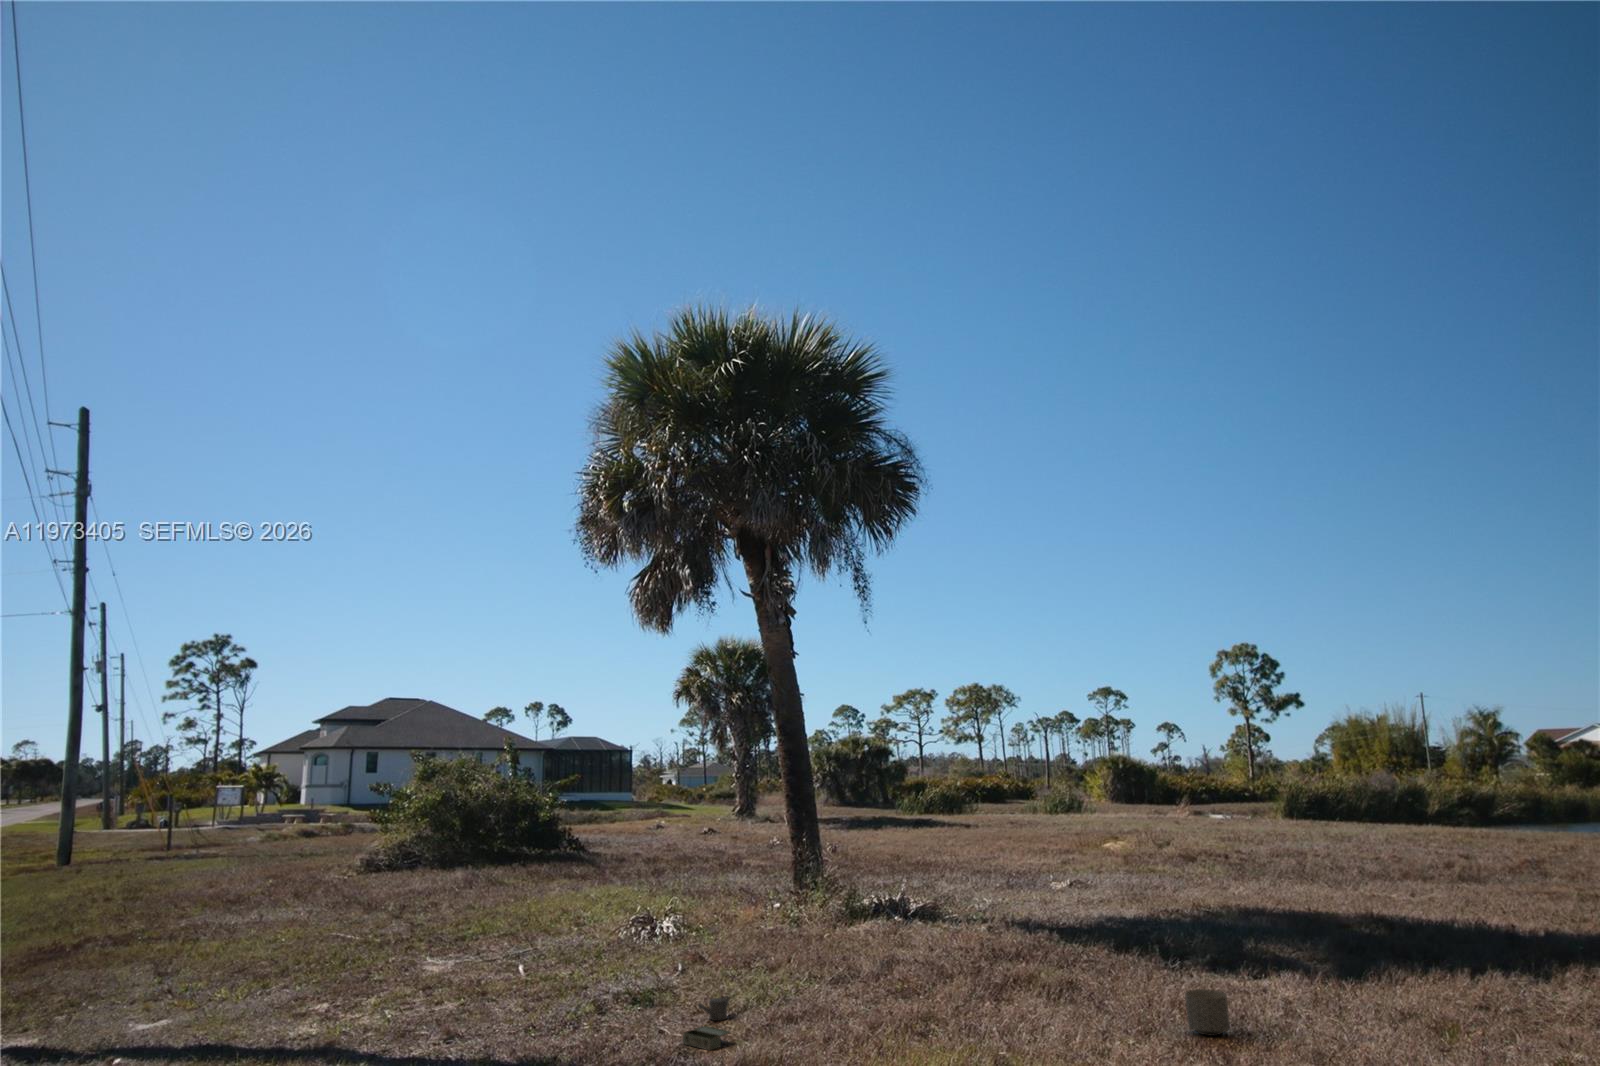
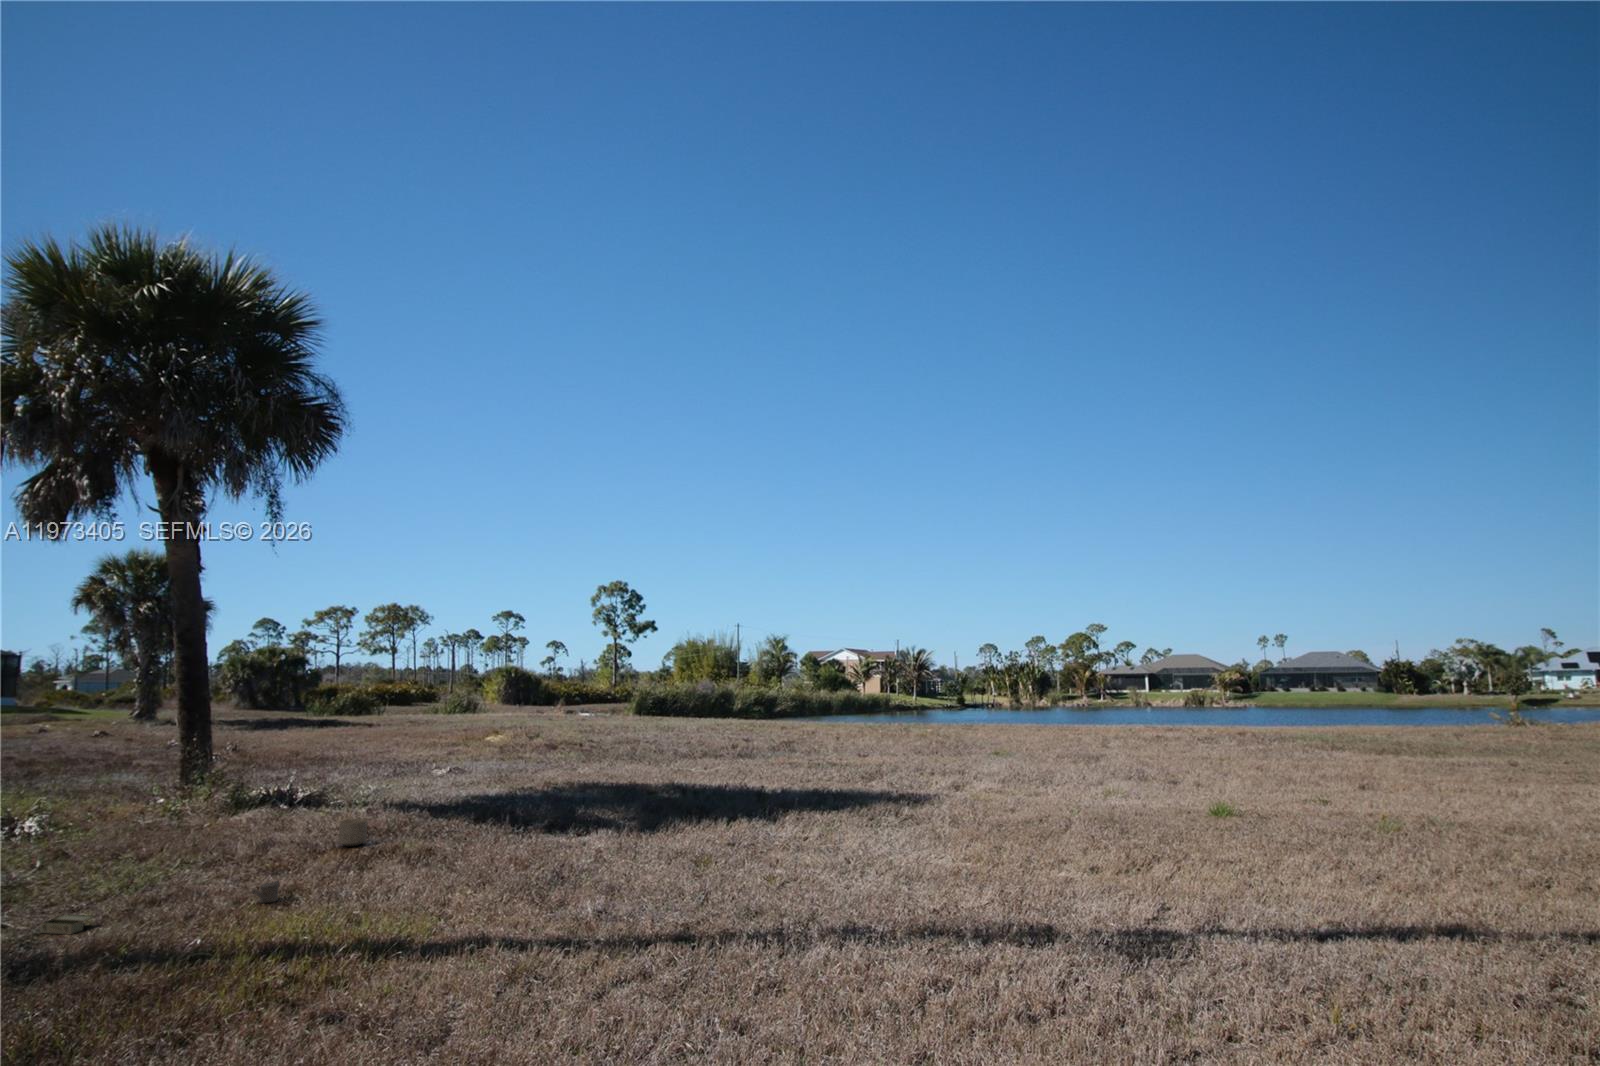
planter: present [1185,989,1230,1036] -> present [339,819,367,847]
watering can: present [698,996,730,1021] -> present [252,880,279,903]

